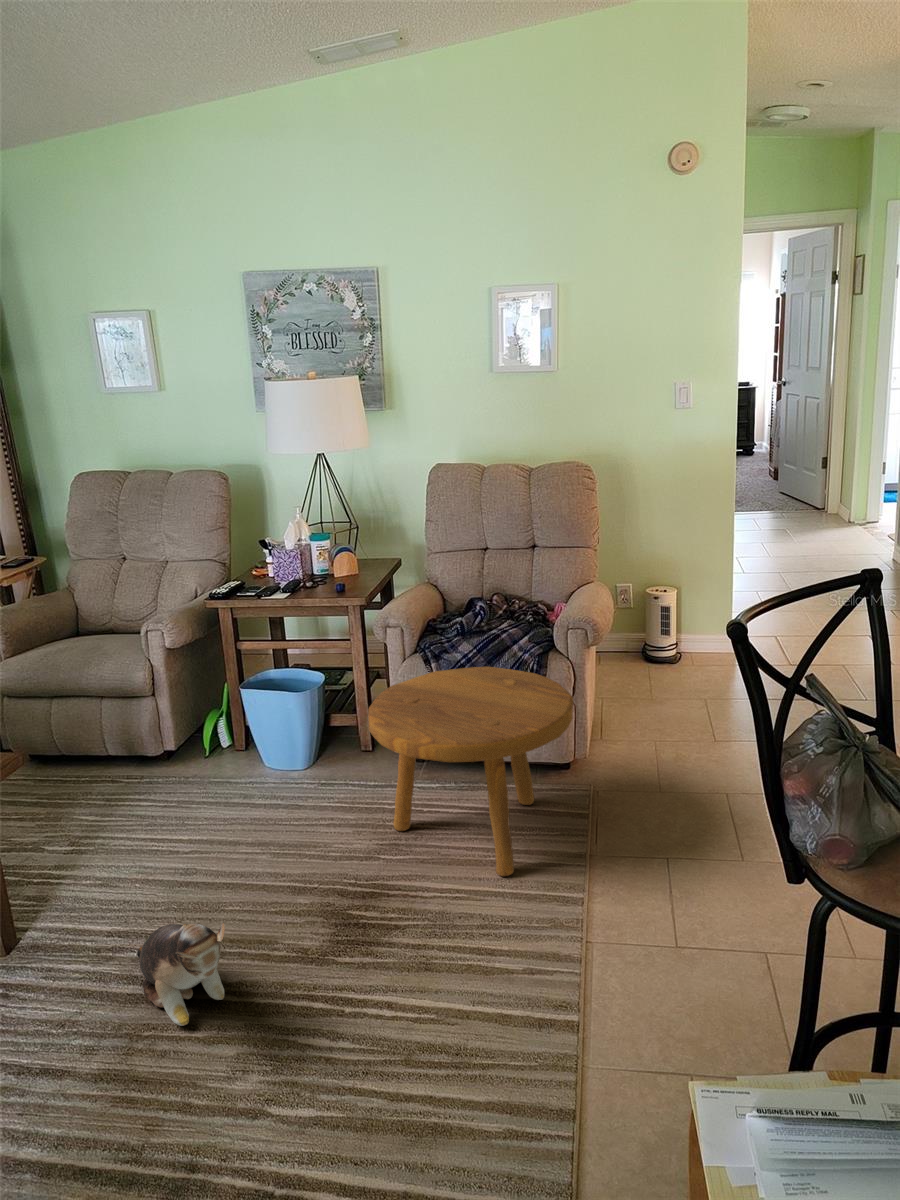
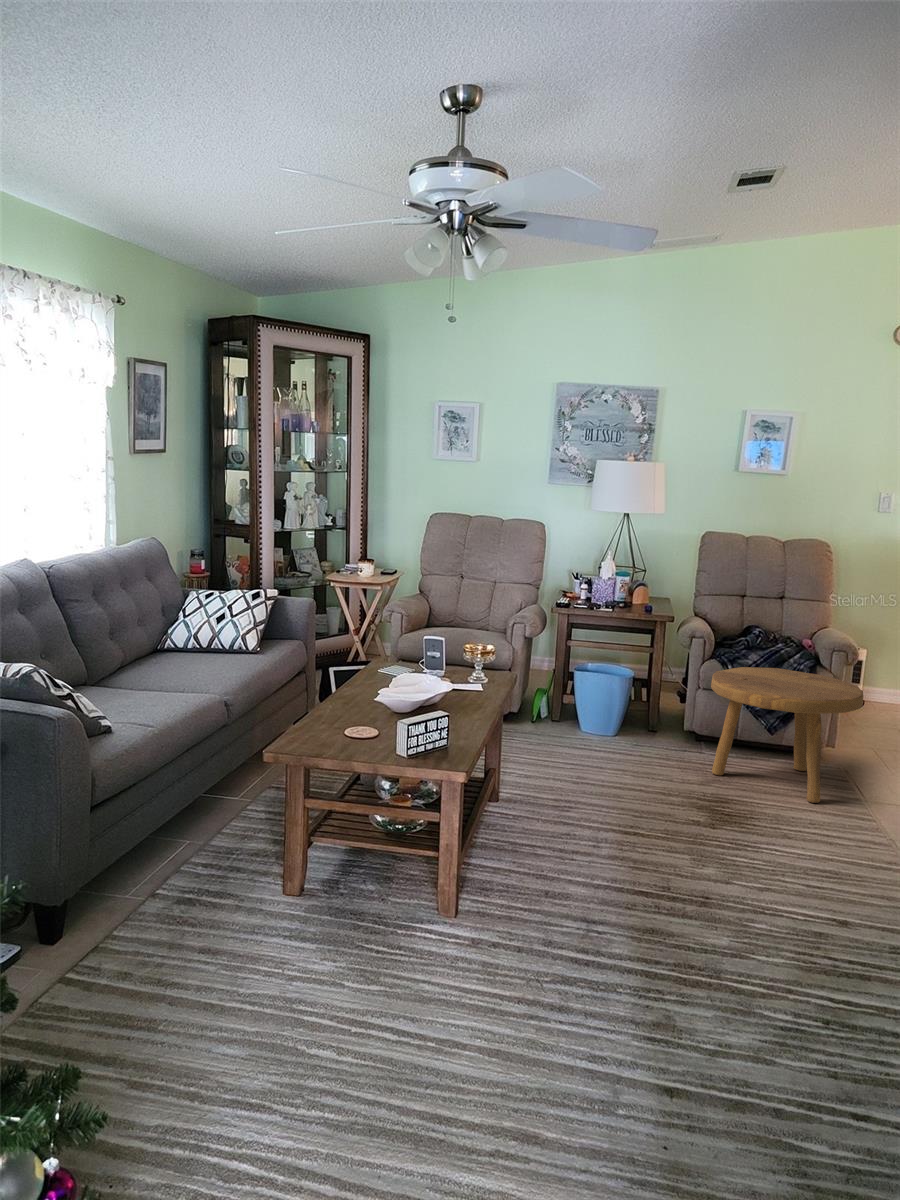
plush toy: present [137,923,225,1026] -> none [586,776,698,847]

